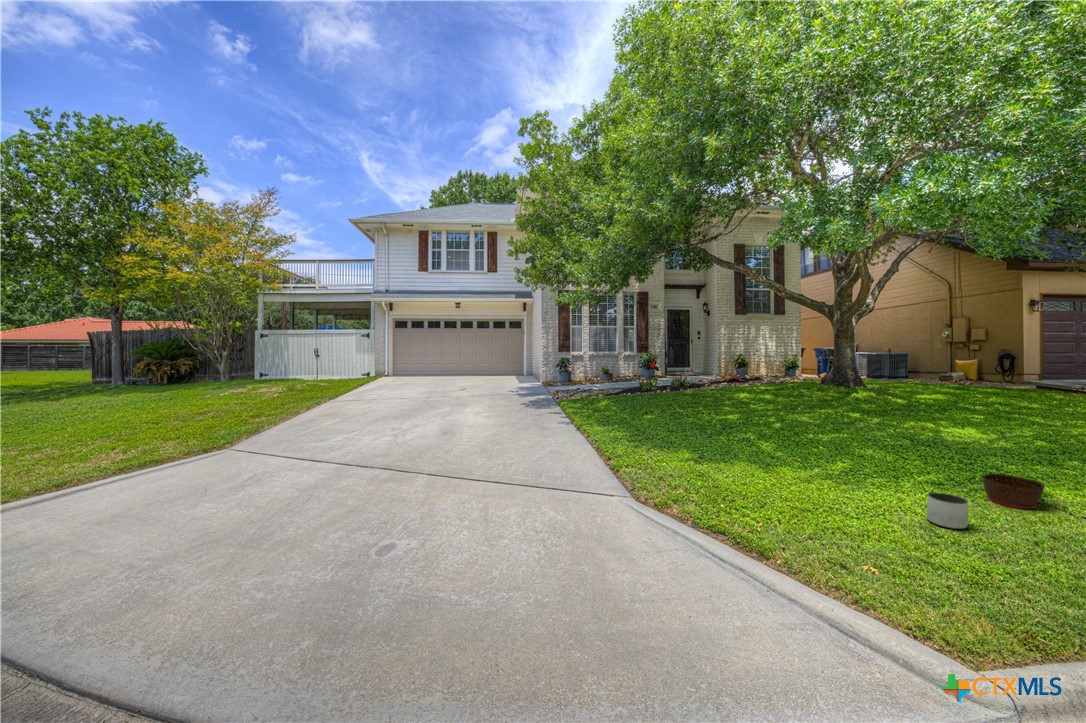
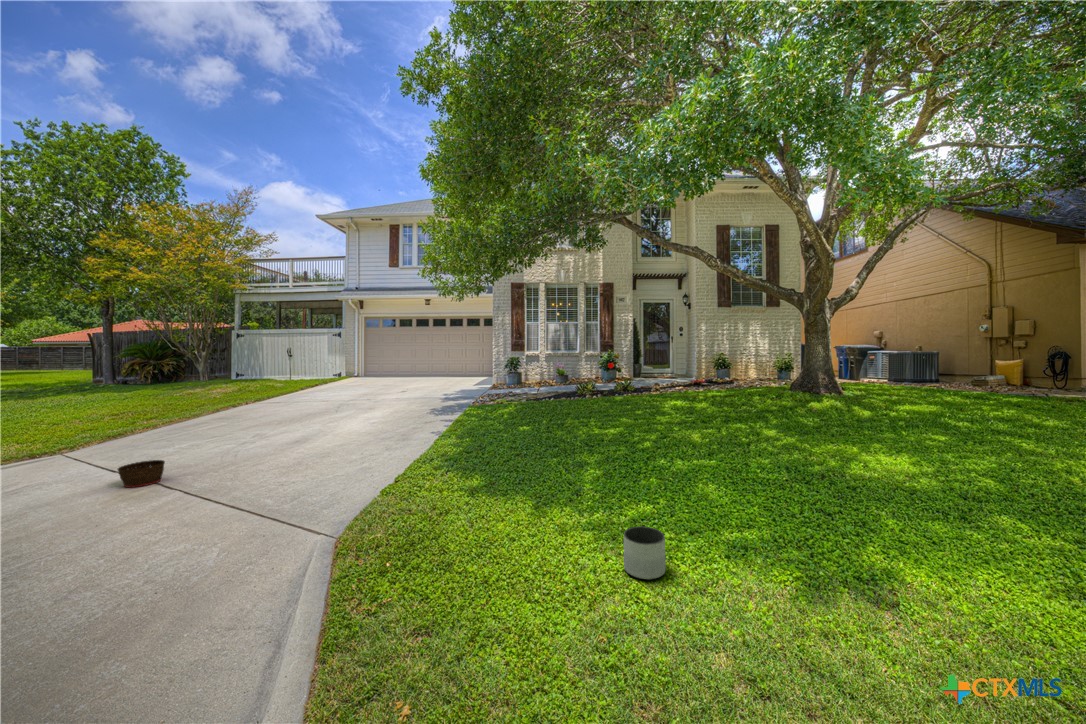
basket: present [982,474,1045,509] -> present [118,460,165,488]

